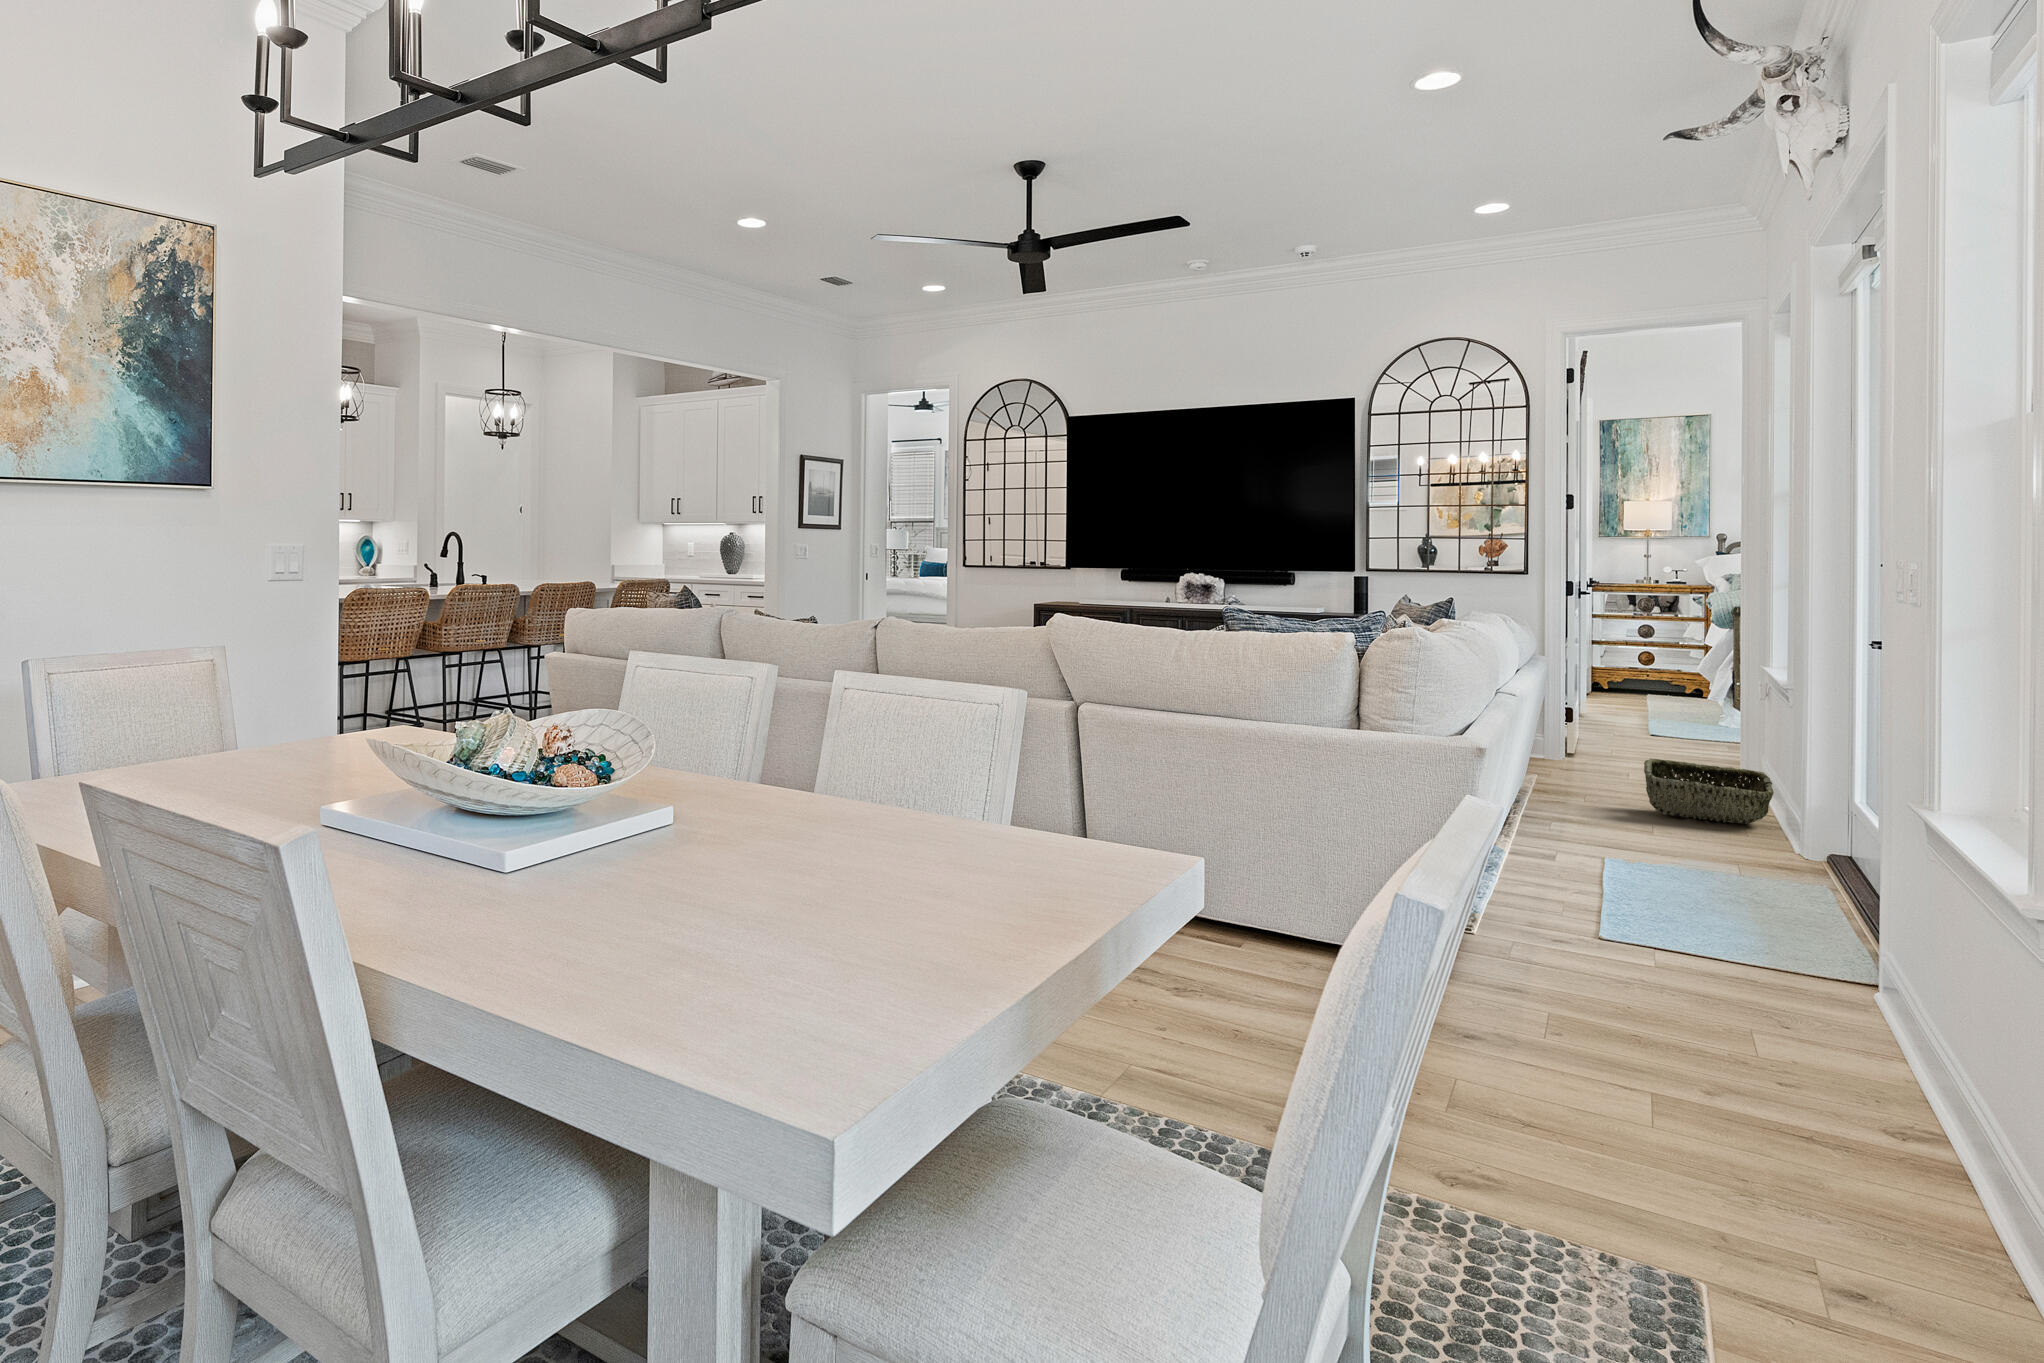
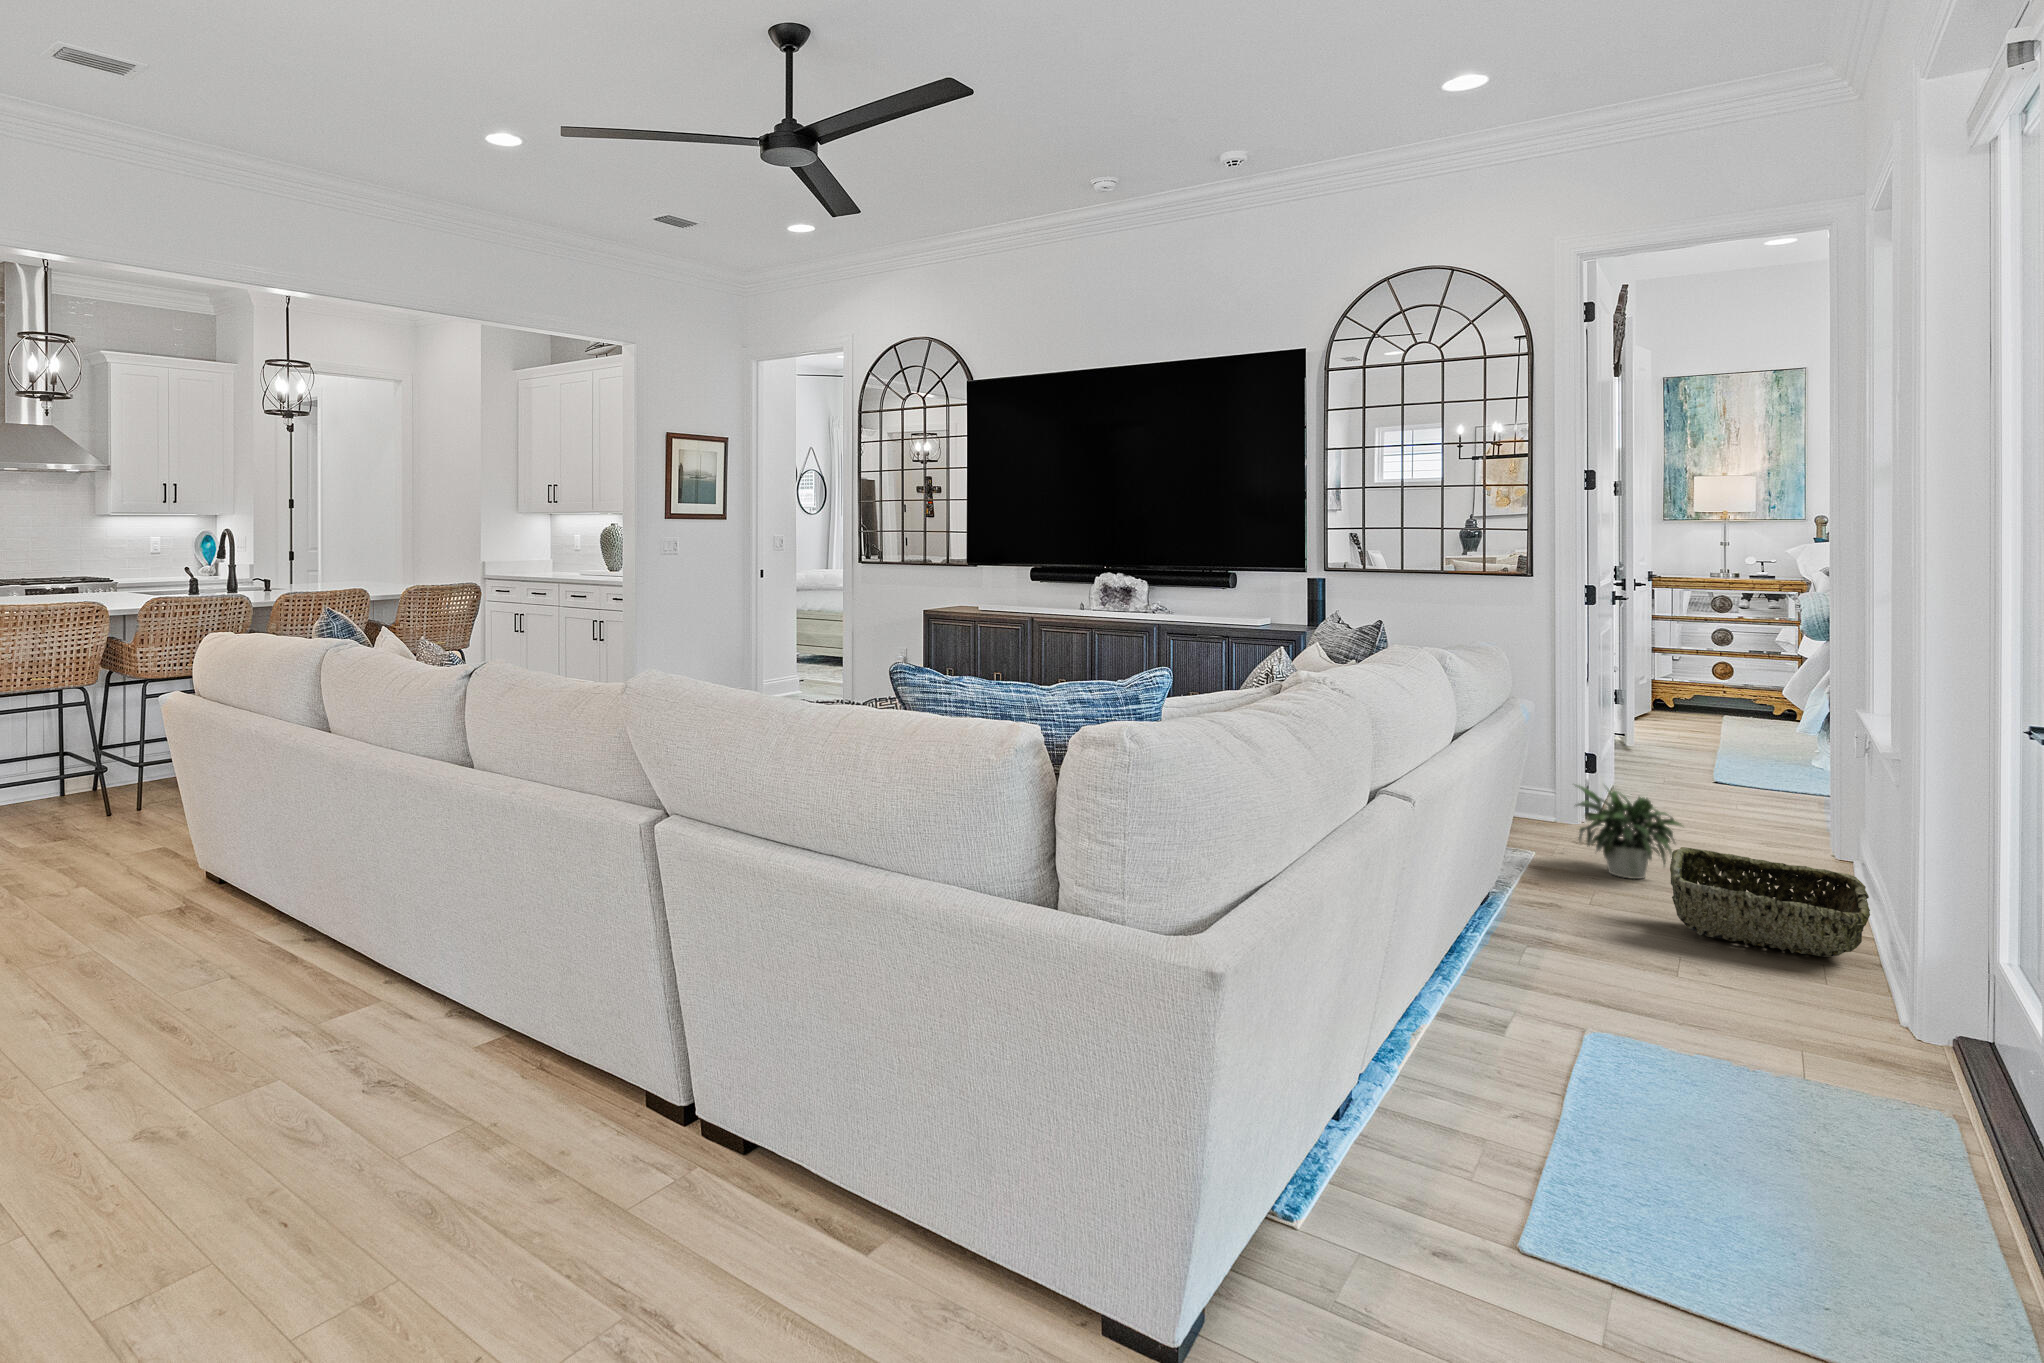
potted plant: none [1559,723,1648,789] -> present [1576,785,1682,879]

